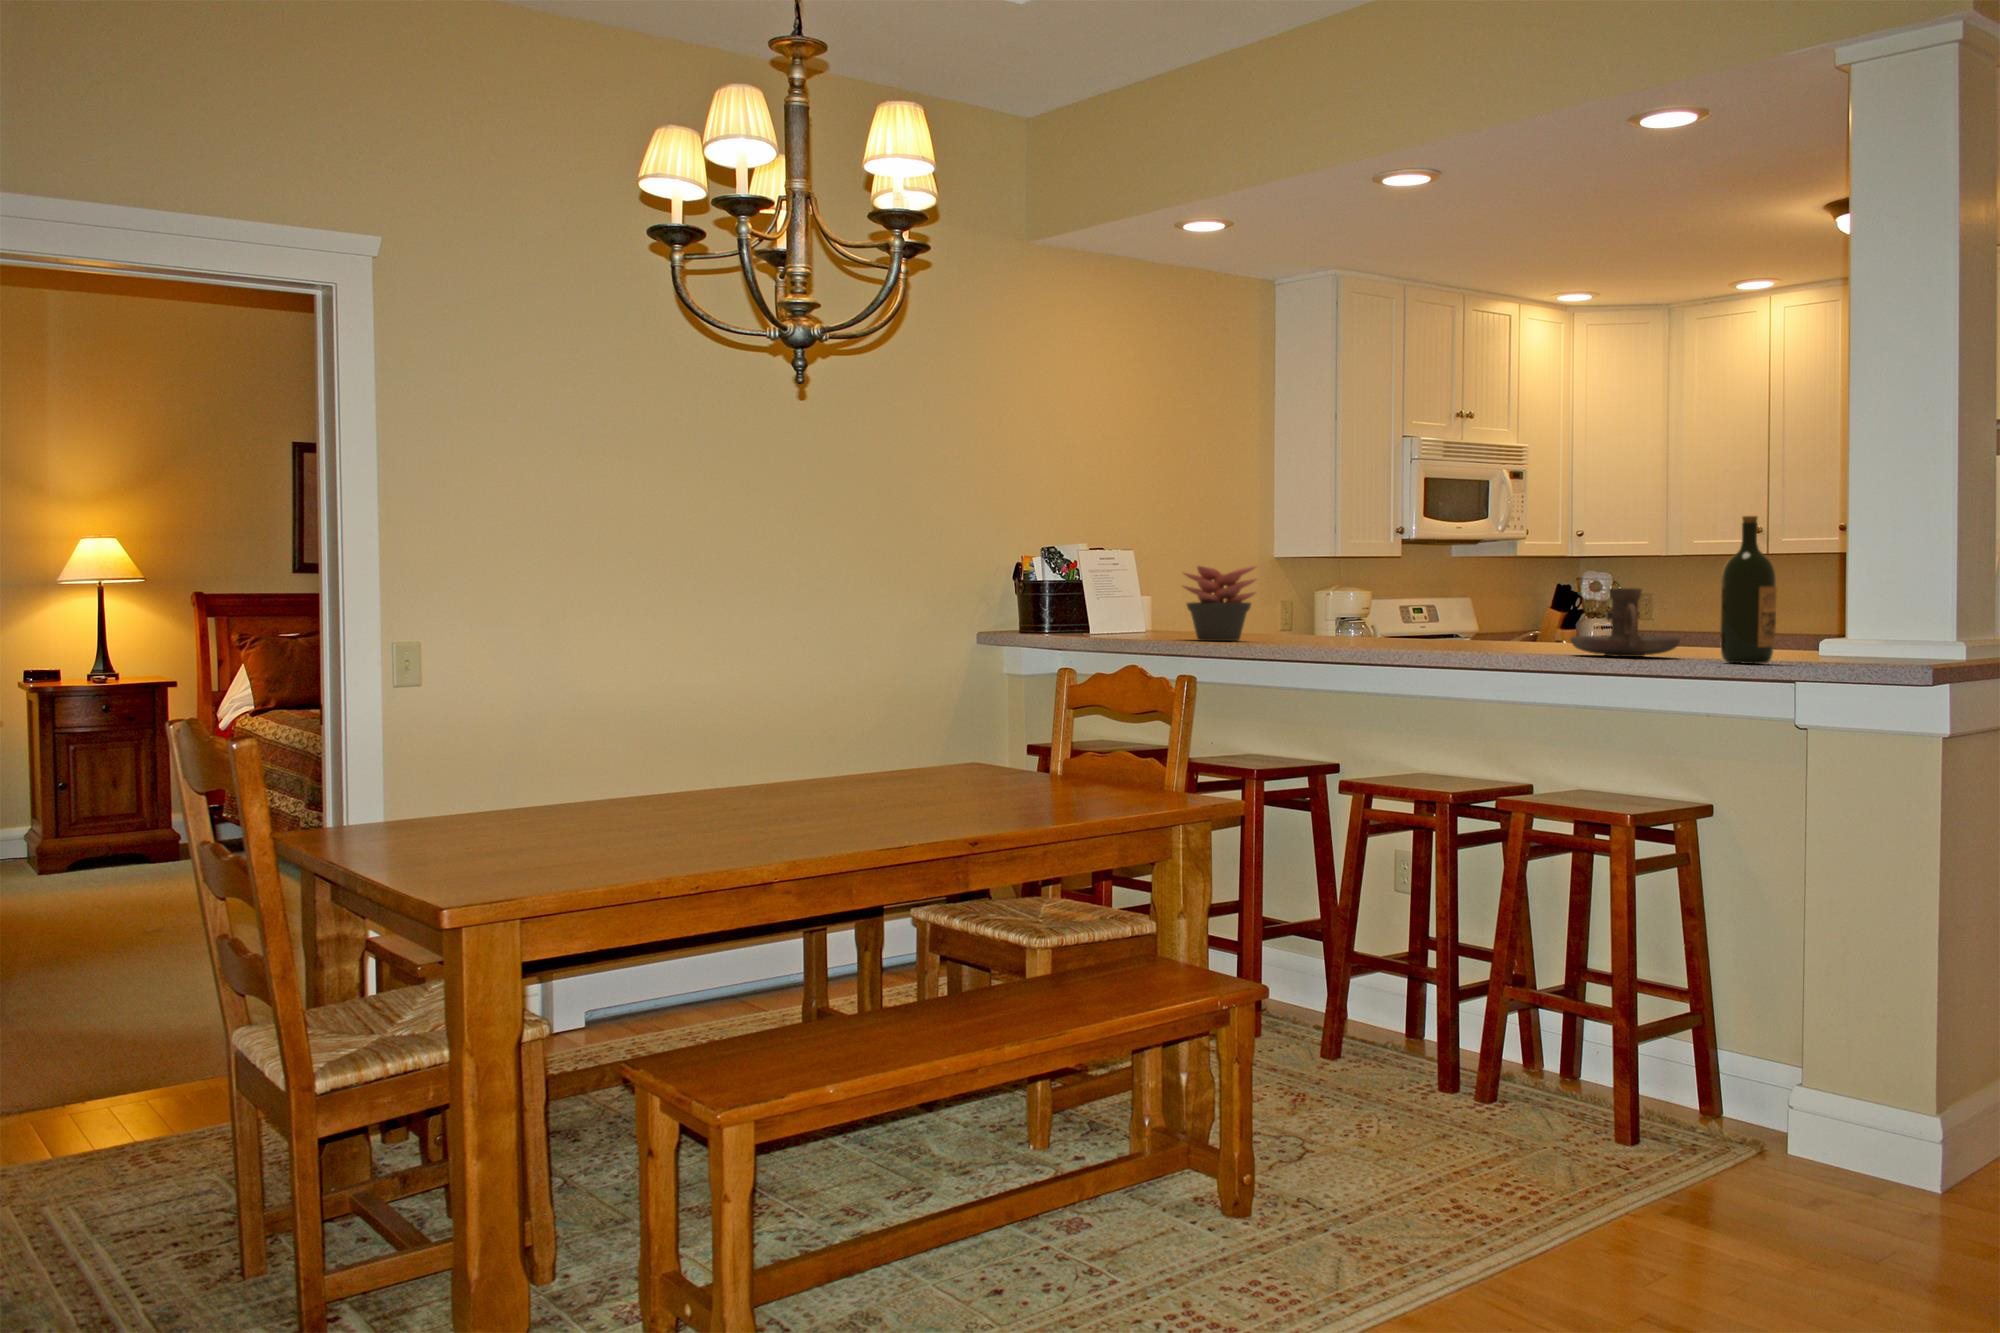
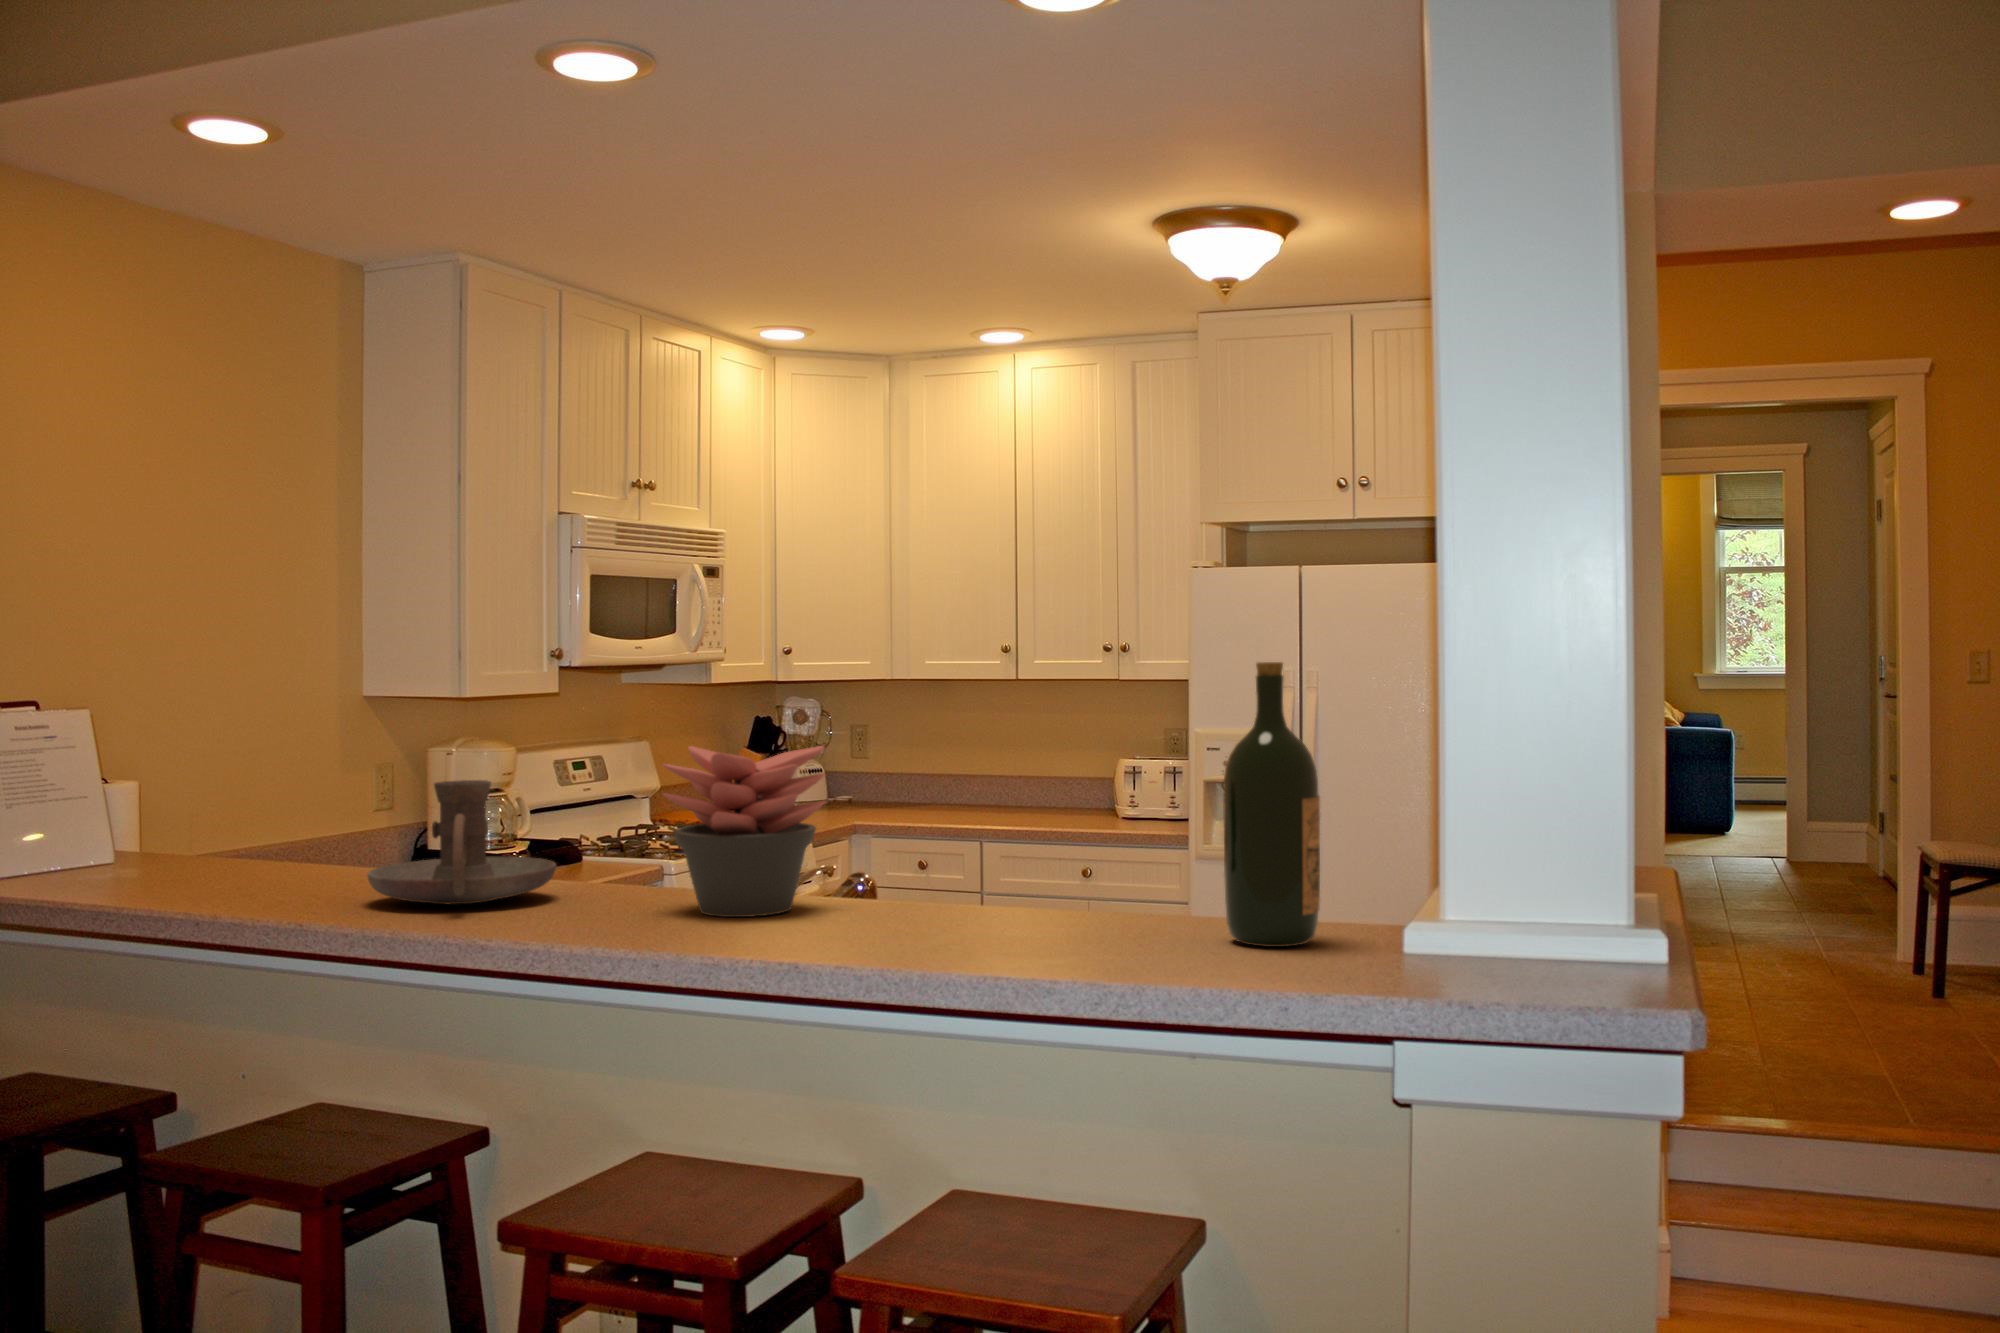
succulent plant: present [1183,566,1256,641] -> present [663,746,825,917]
candle holder: present [1571,588,1680,657] -> present [367,780,556,905]

